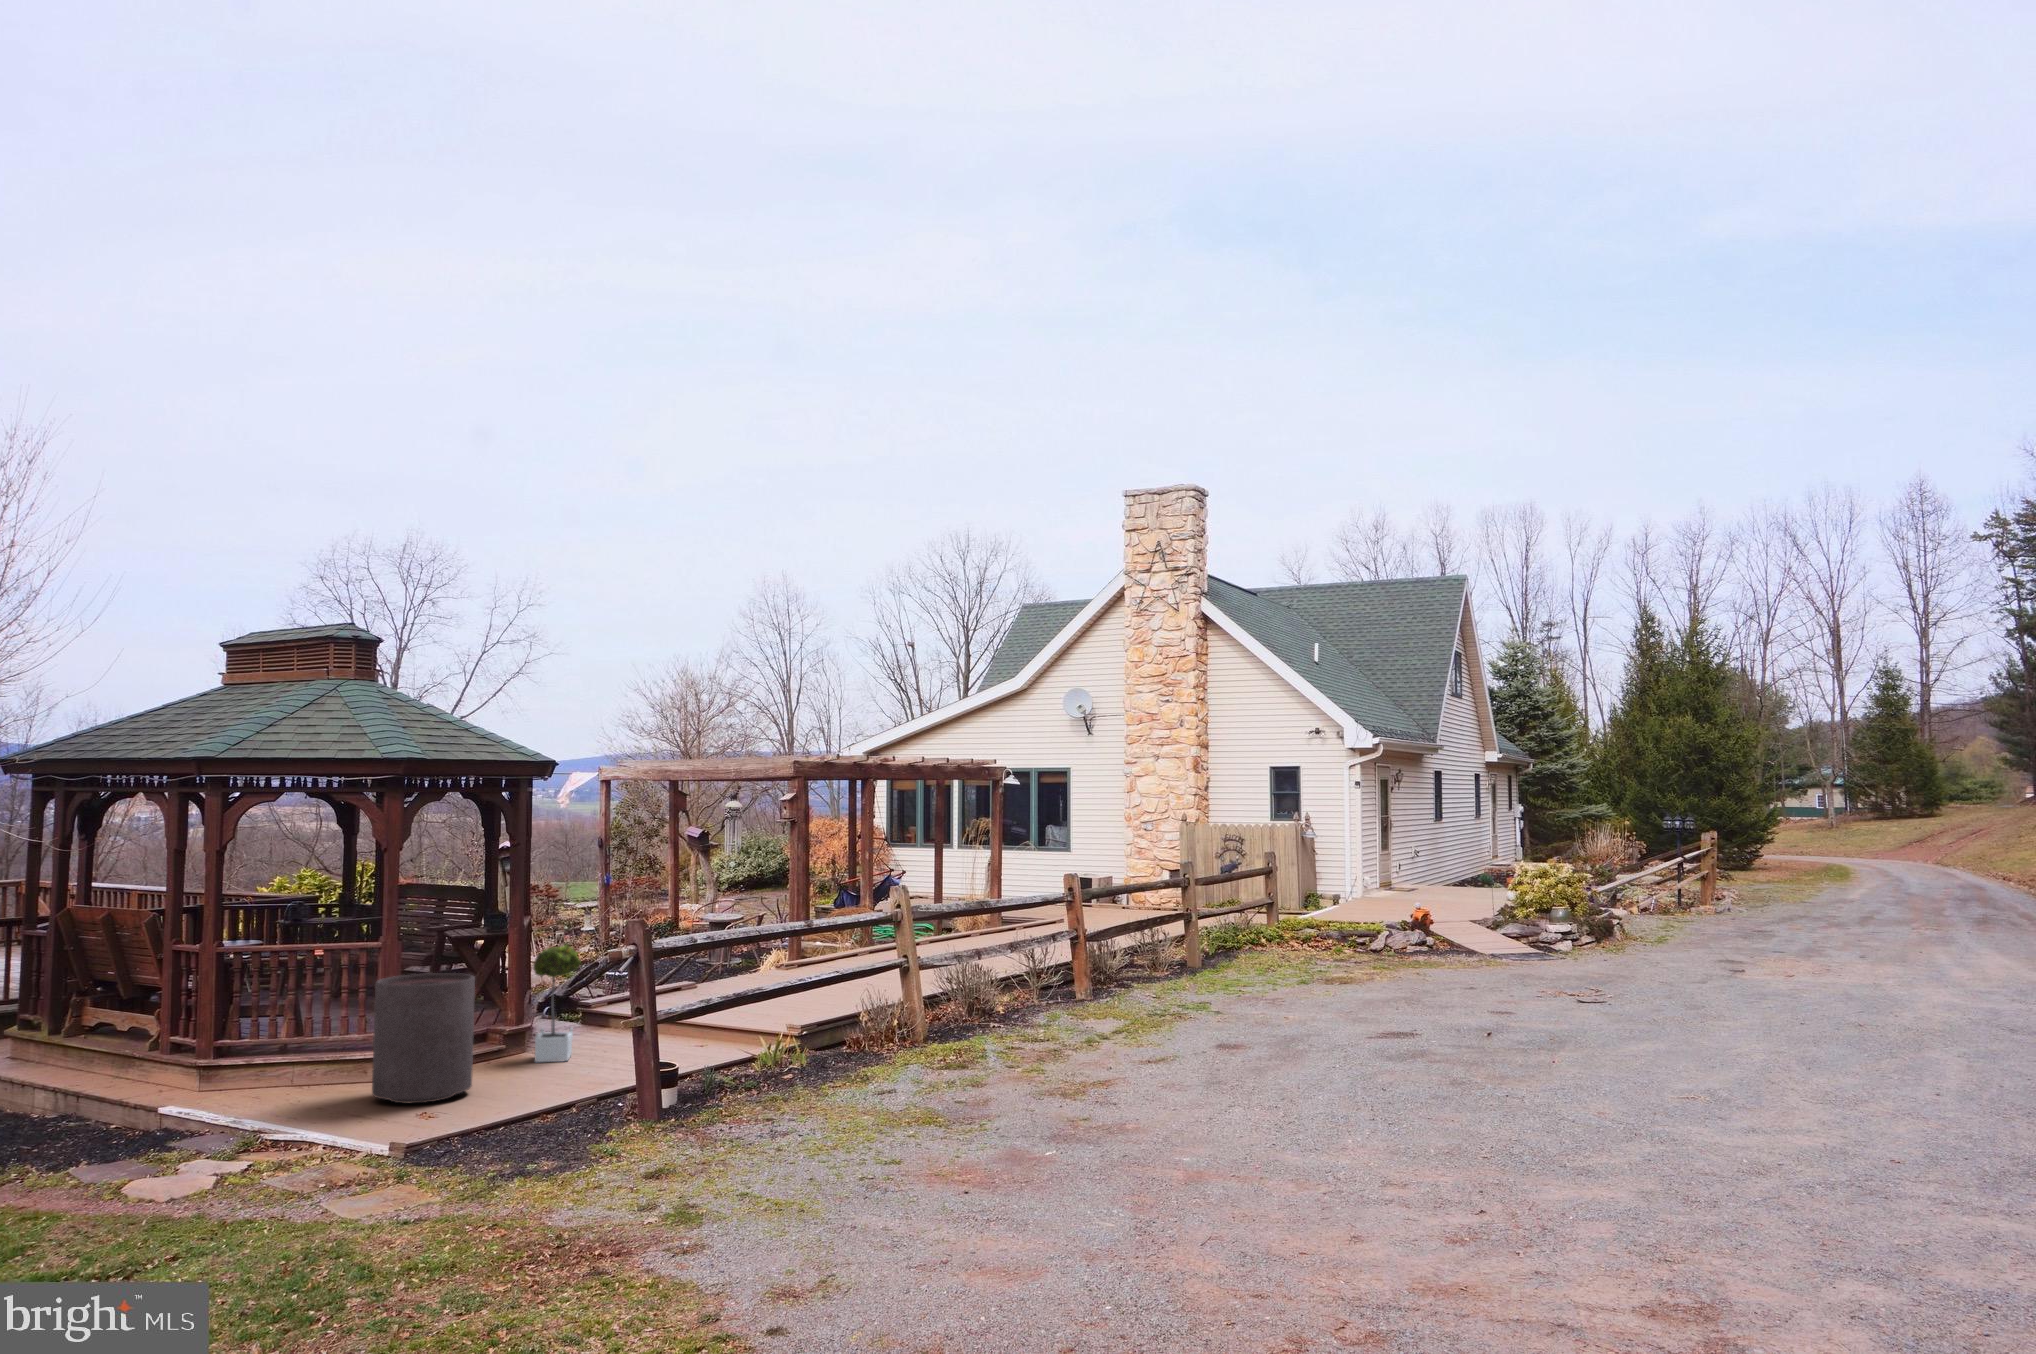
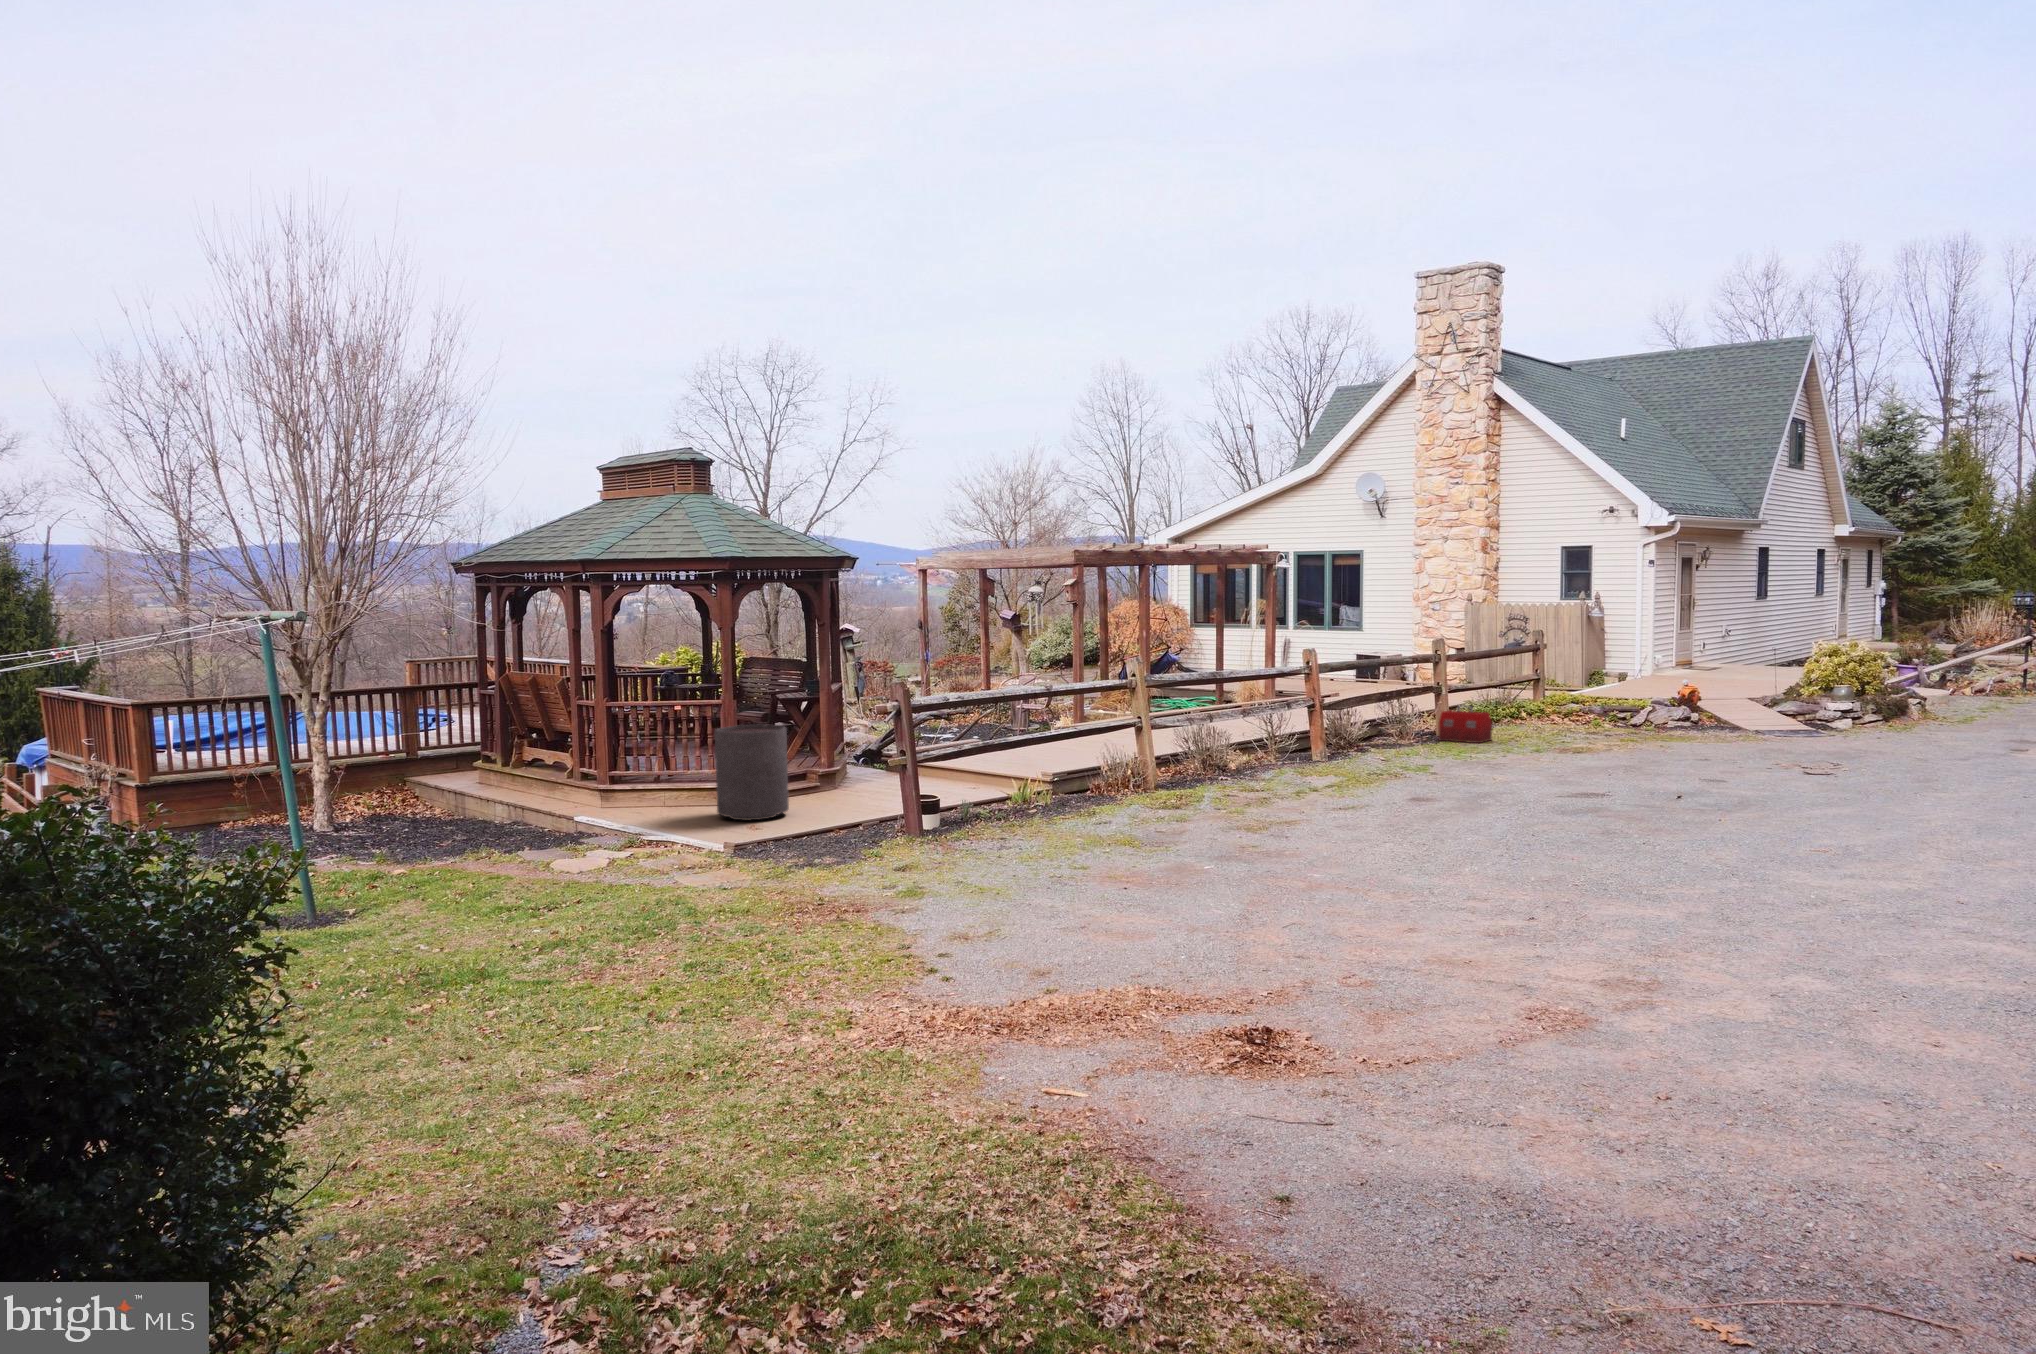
toolbox: none [1192,932,1246,974] -> present [1438,705,1492,743]
potted tree: present [533,945,581,1062] -> none [837,704,874,796]

